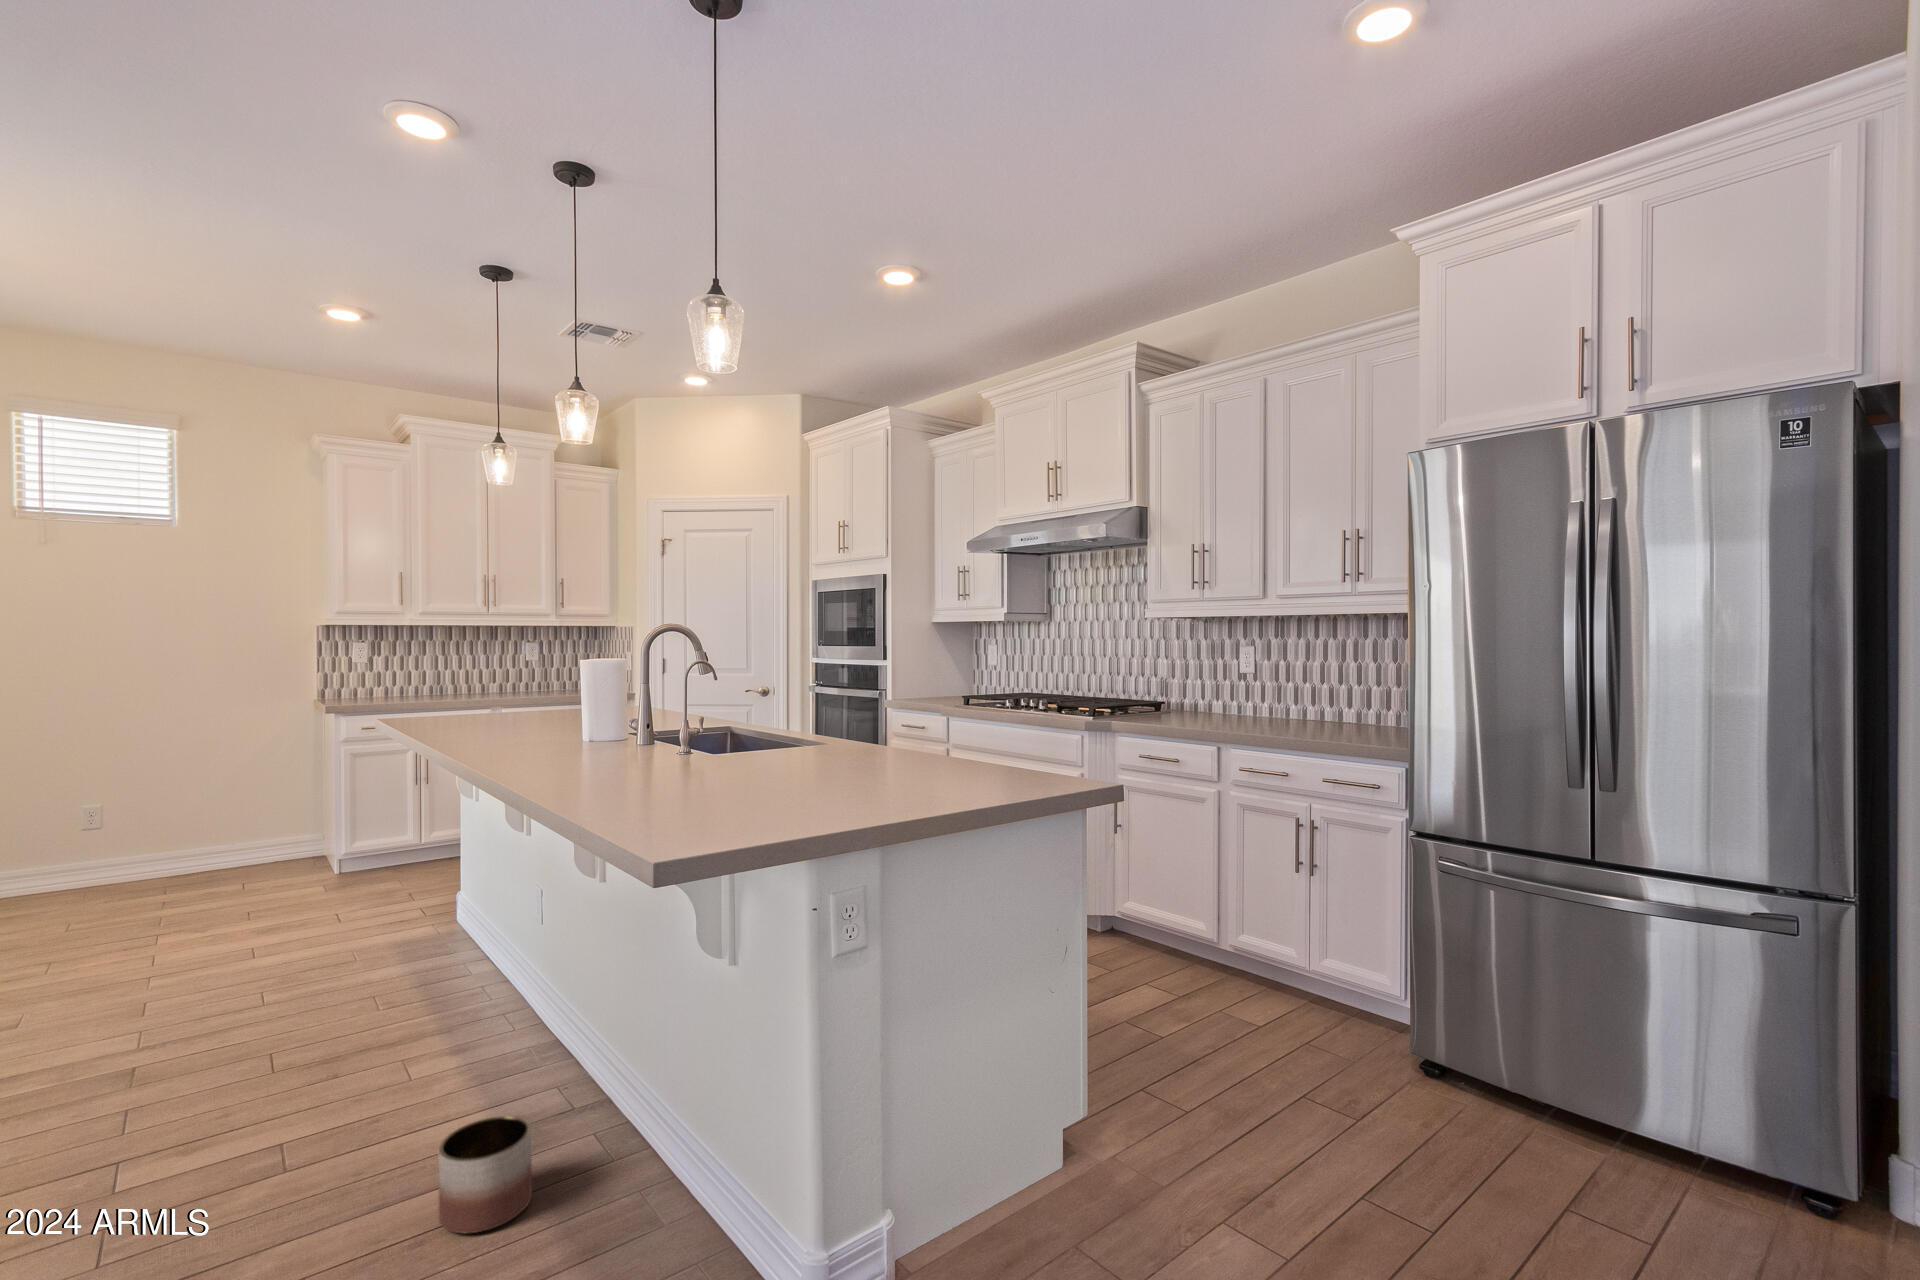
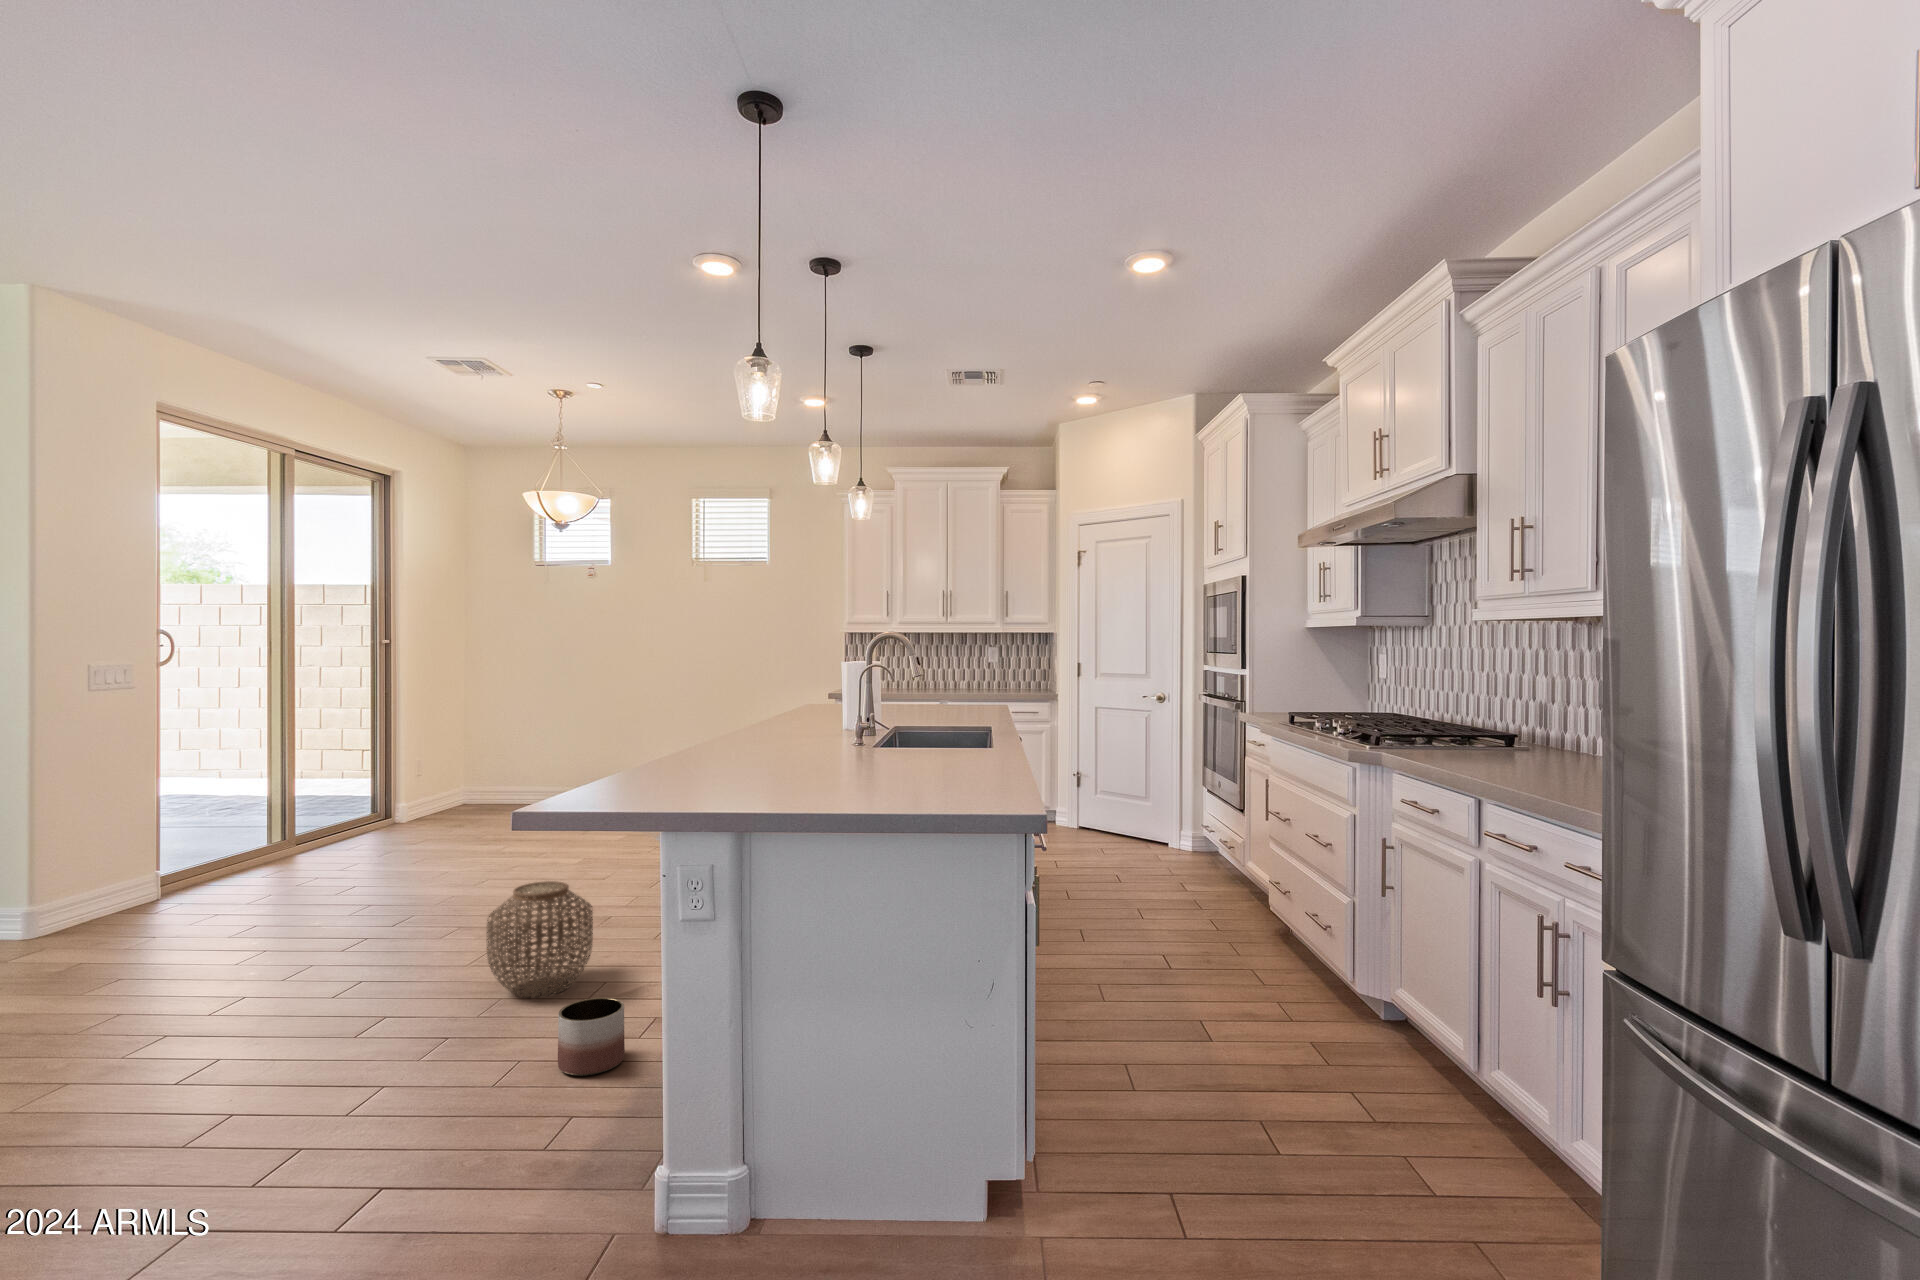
woven basket: none [130,1000,316,1186] -> present [487,881,593,997]

